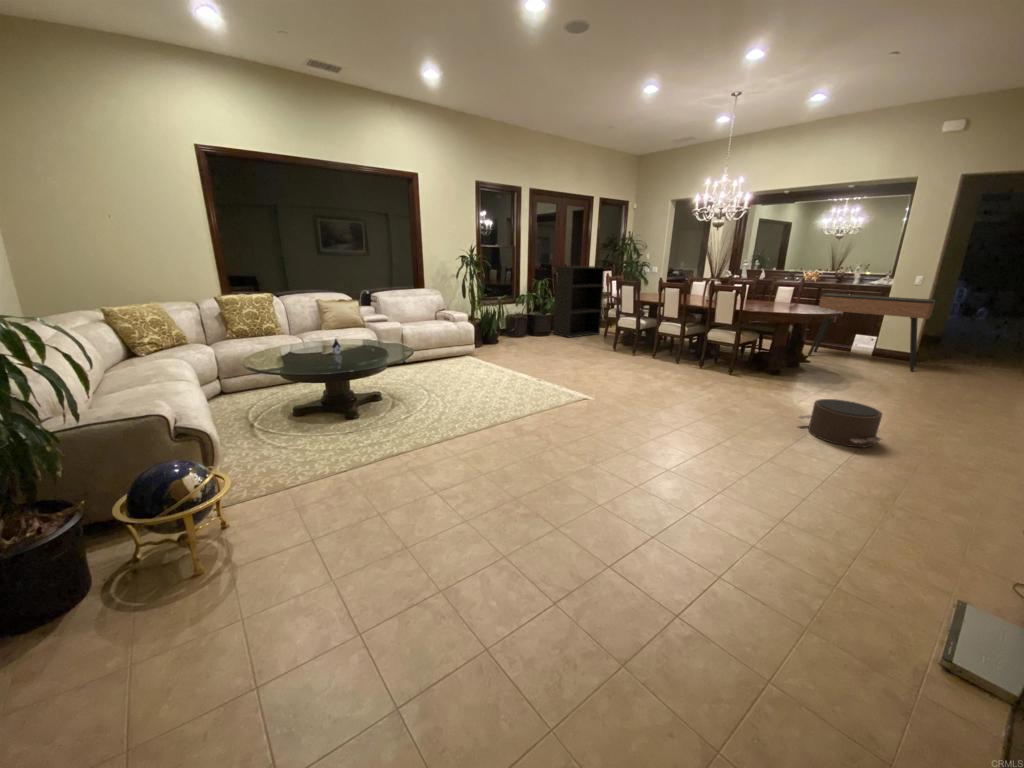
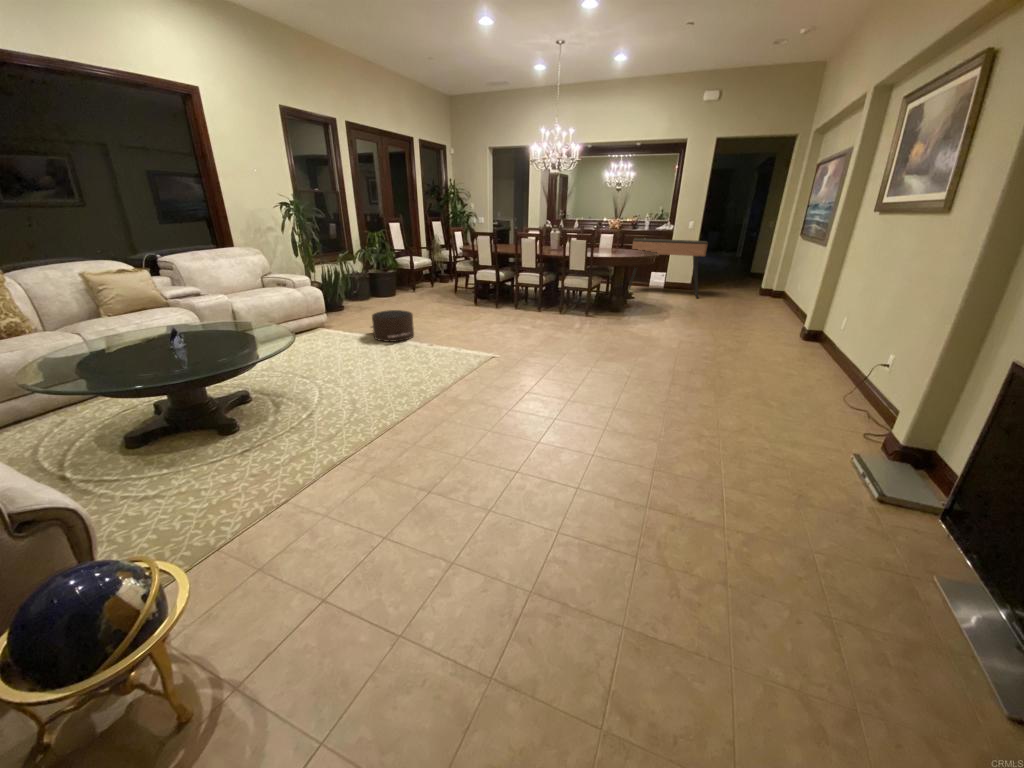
bookshelf: present [554,266,605,338] -> none [392,217,447,296]
pouf: present [799,399,882,447] -> present [371,310,414,342]

